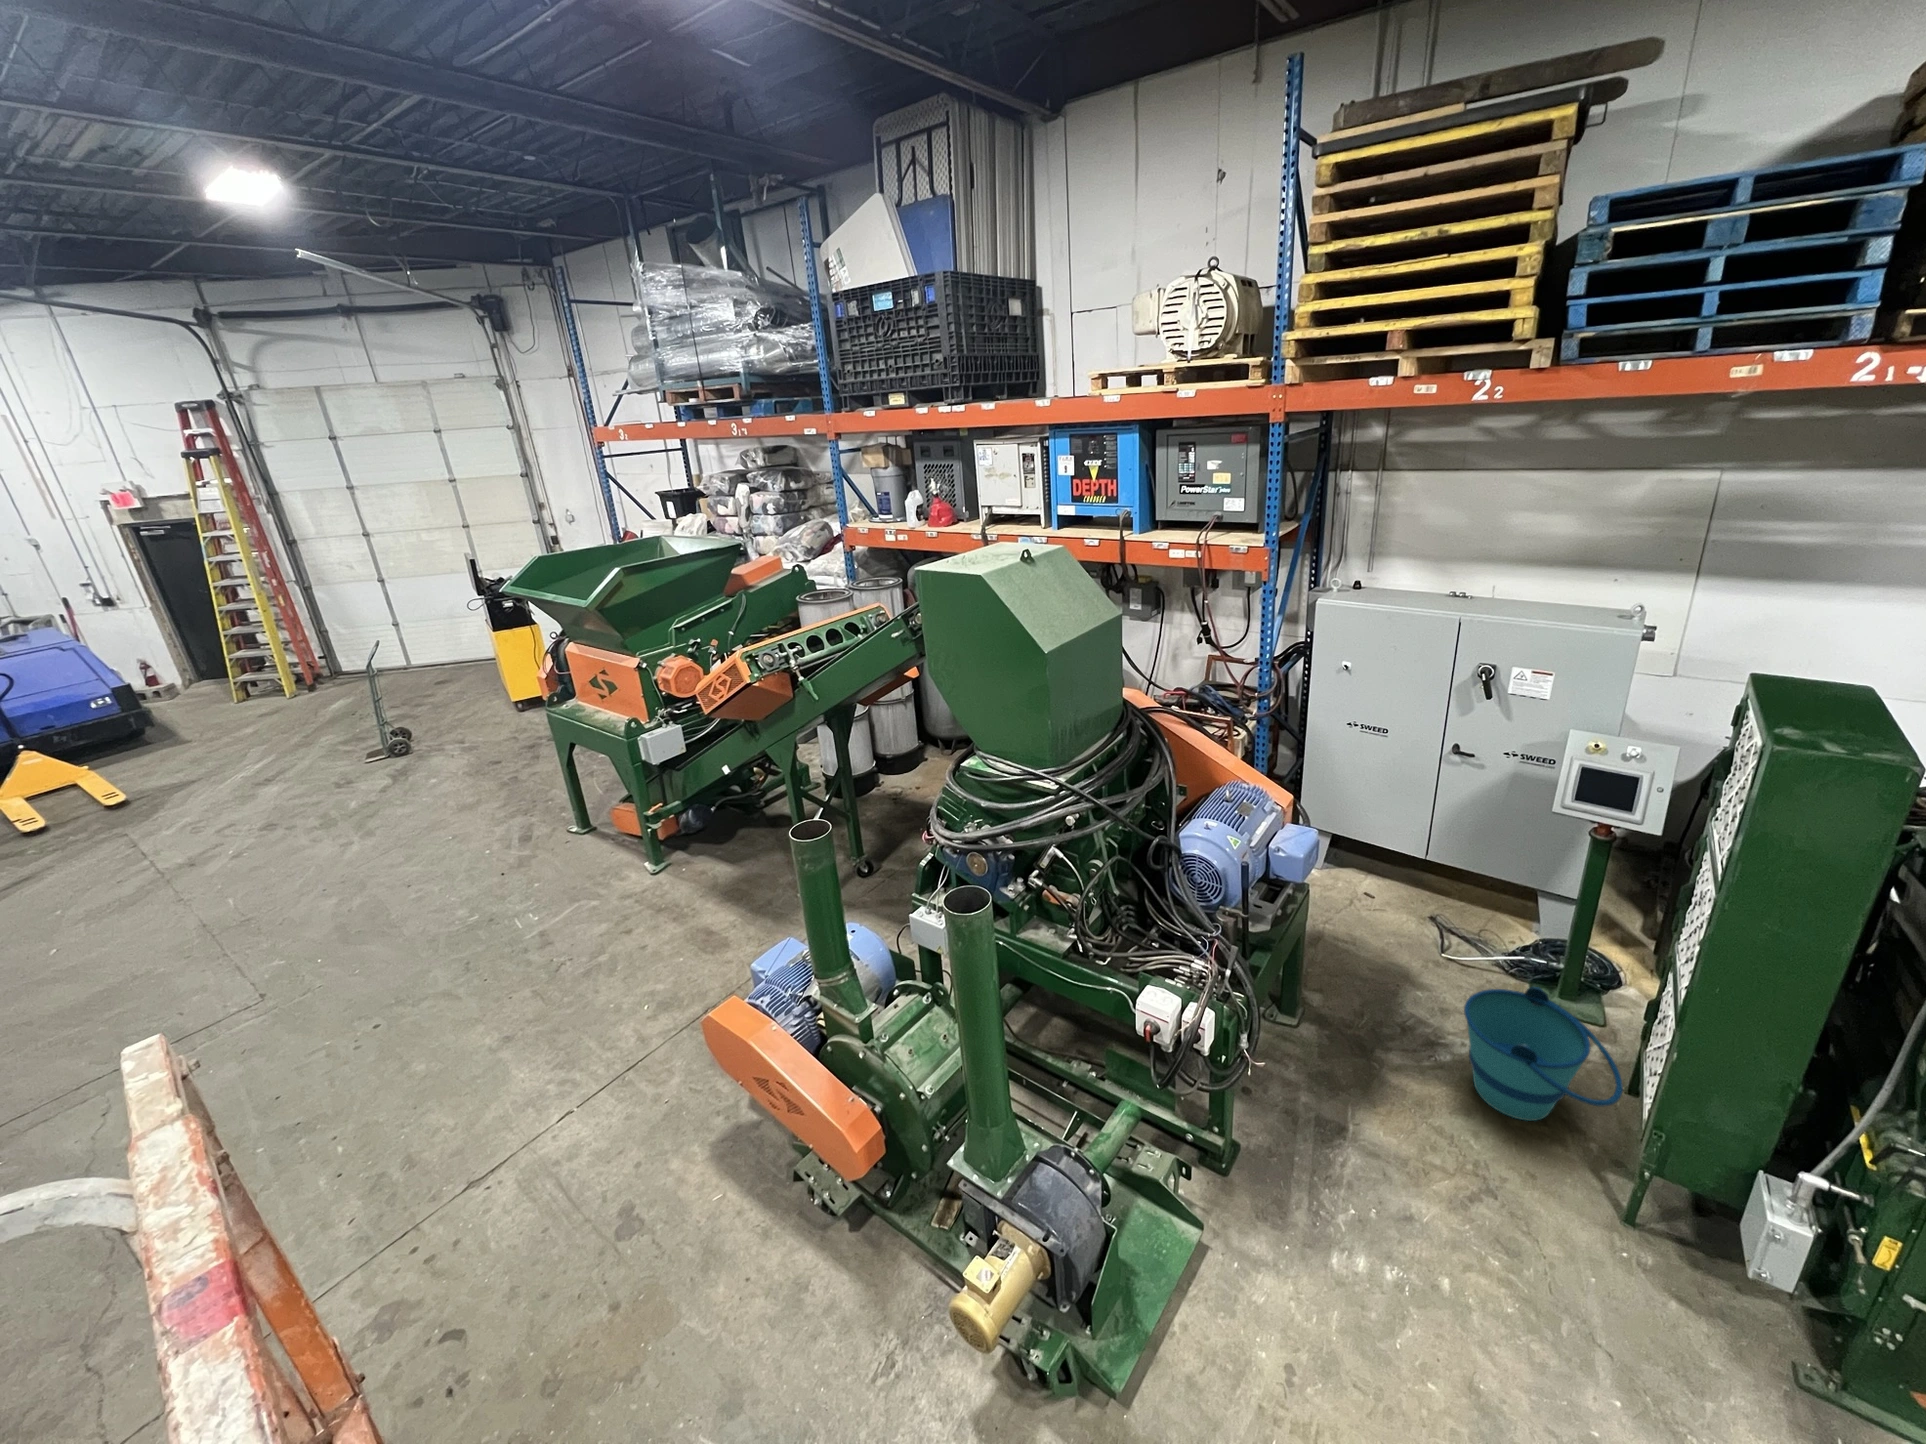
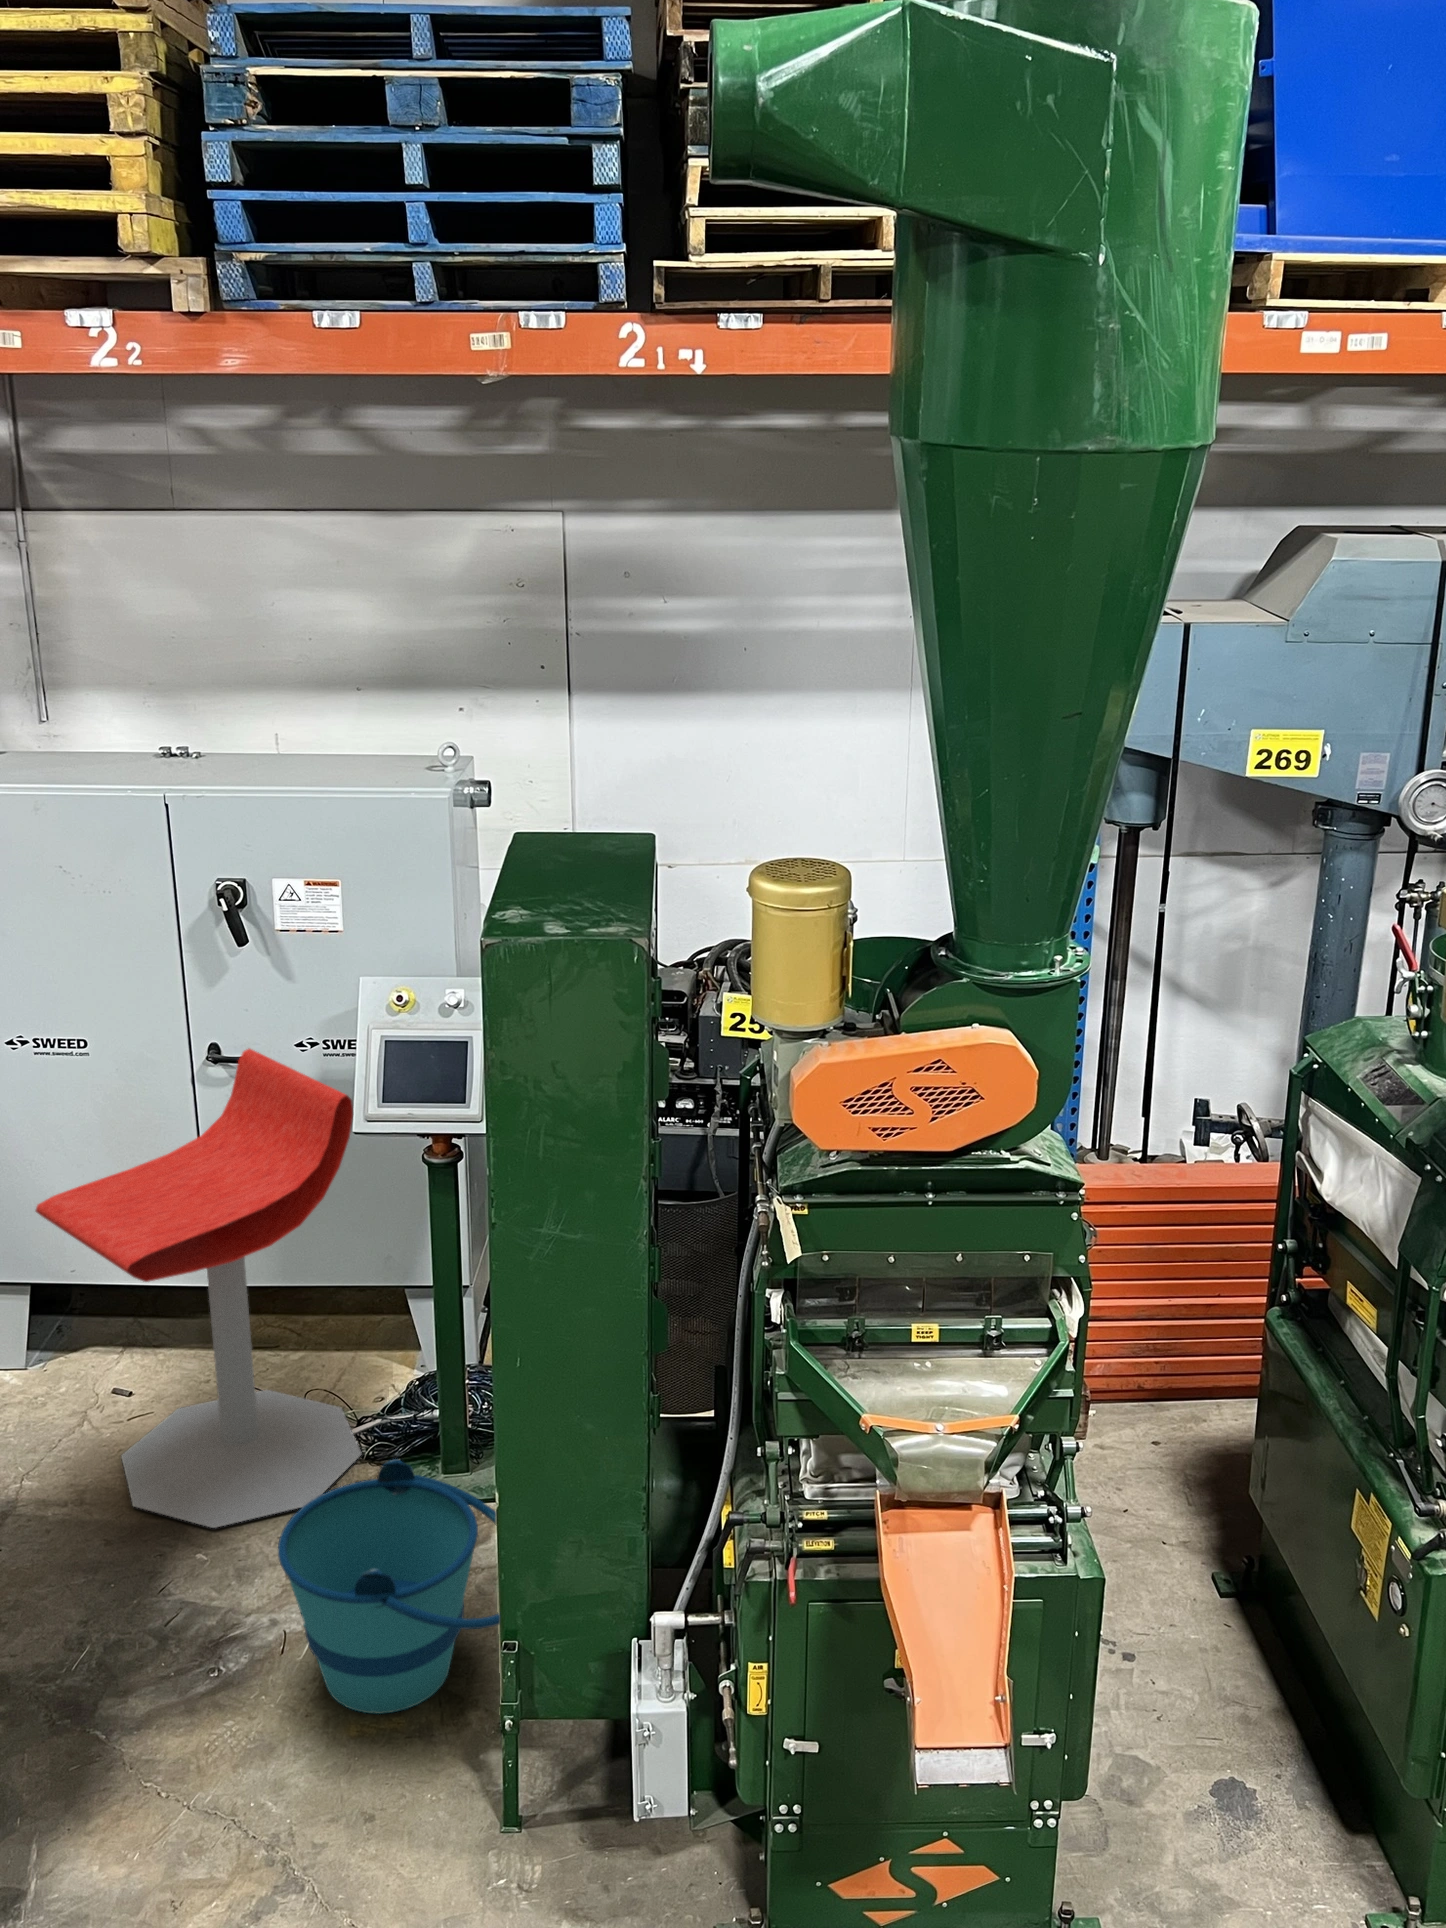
stool: none [1357,751,1541,985] -> present [36,1049,361,1528]

